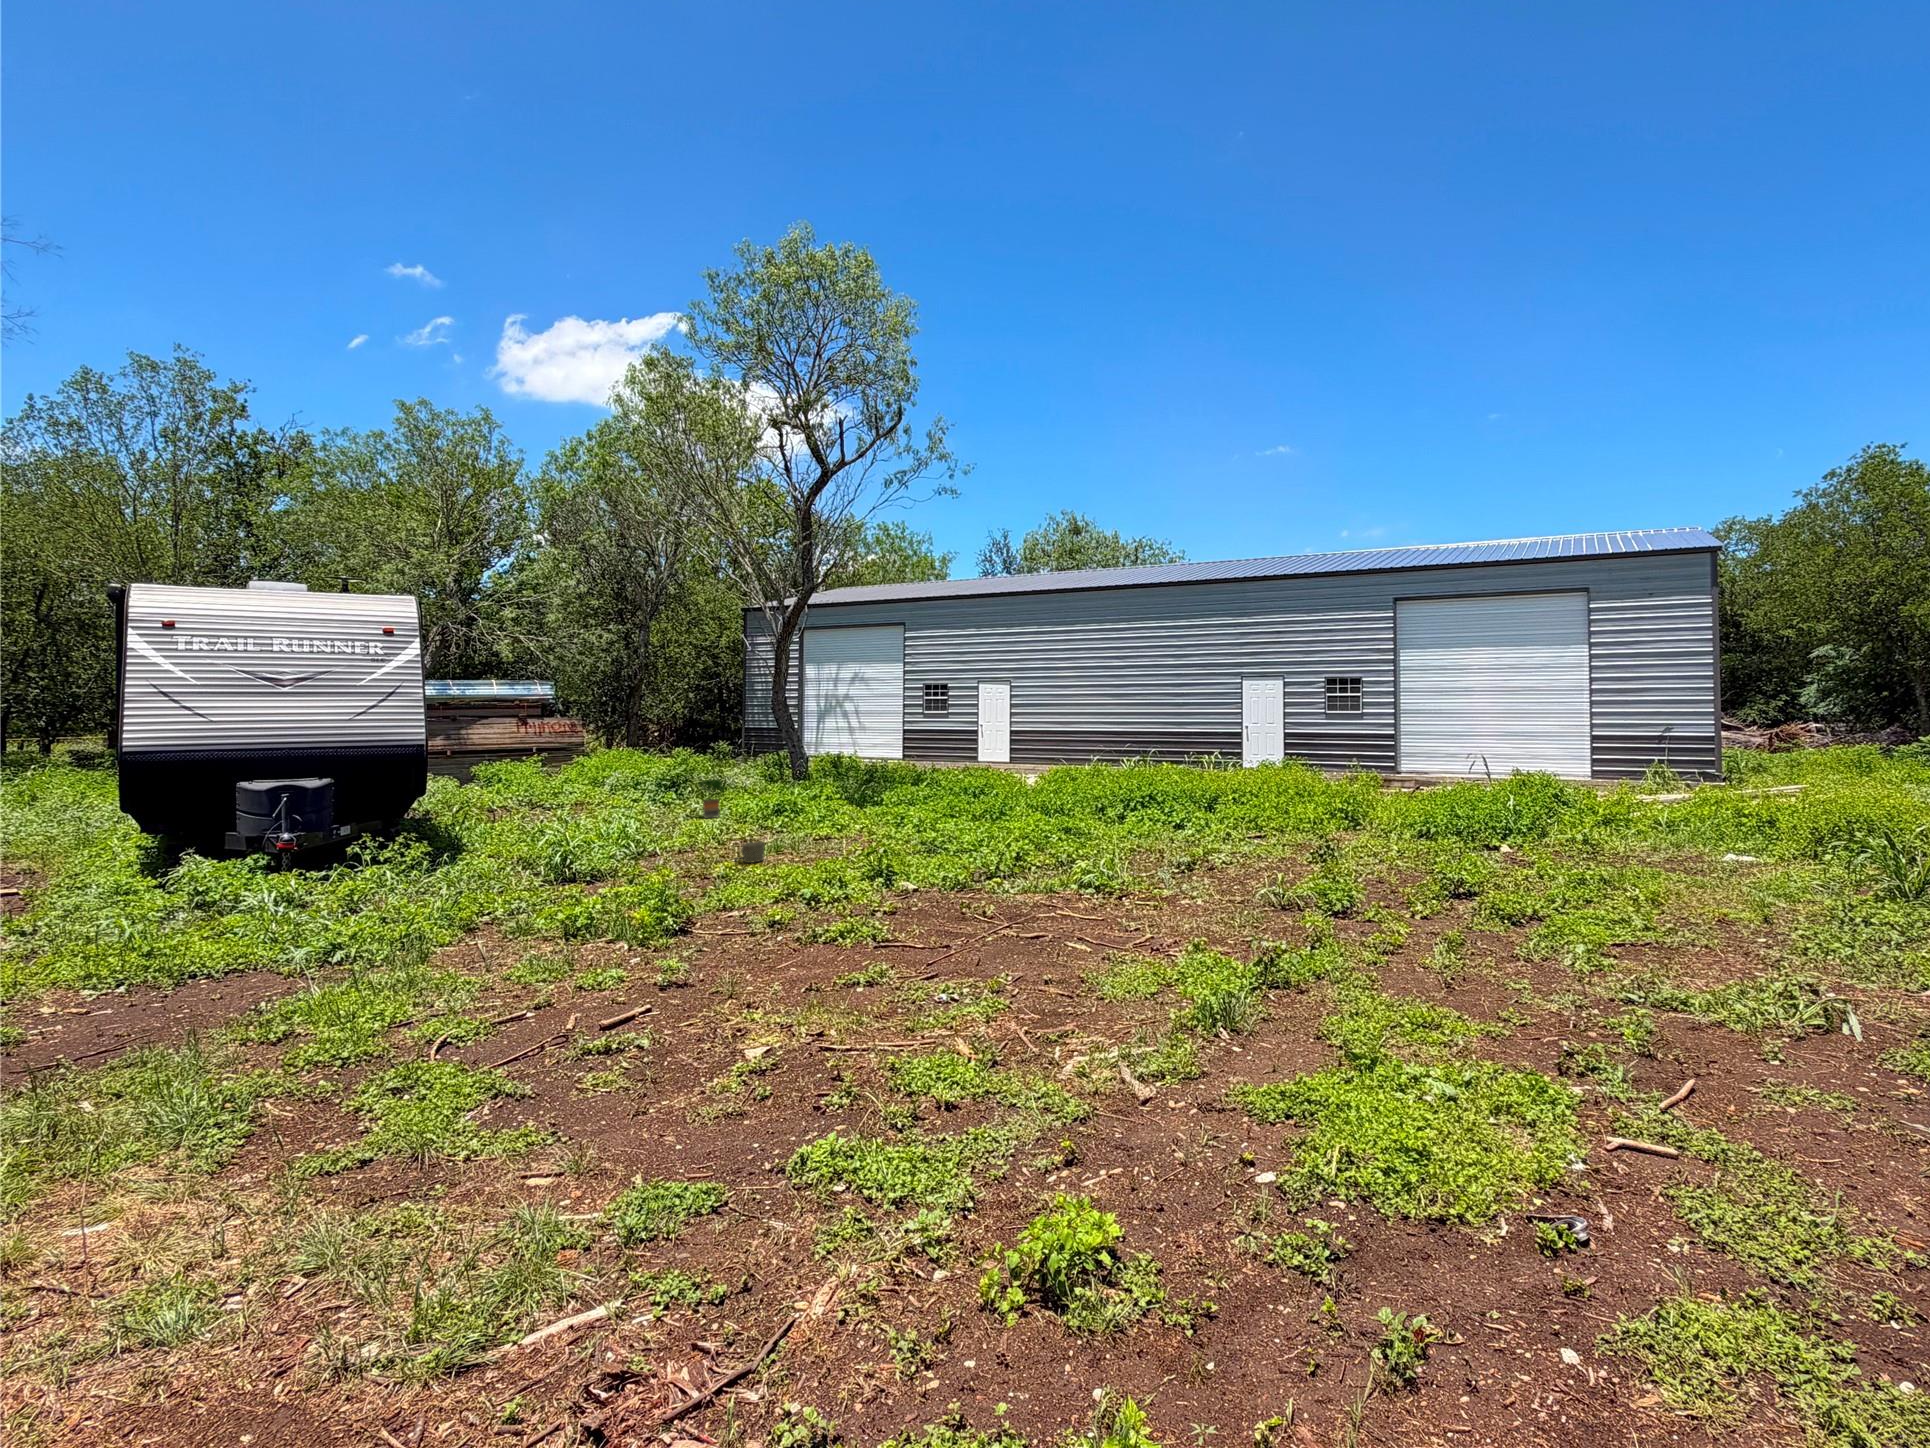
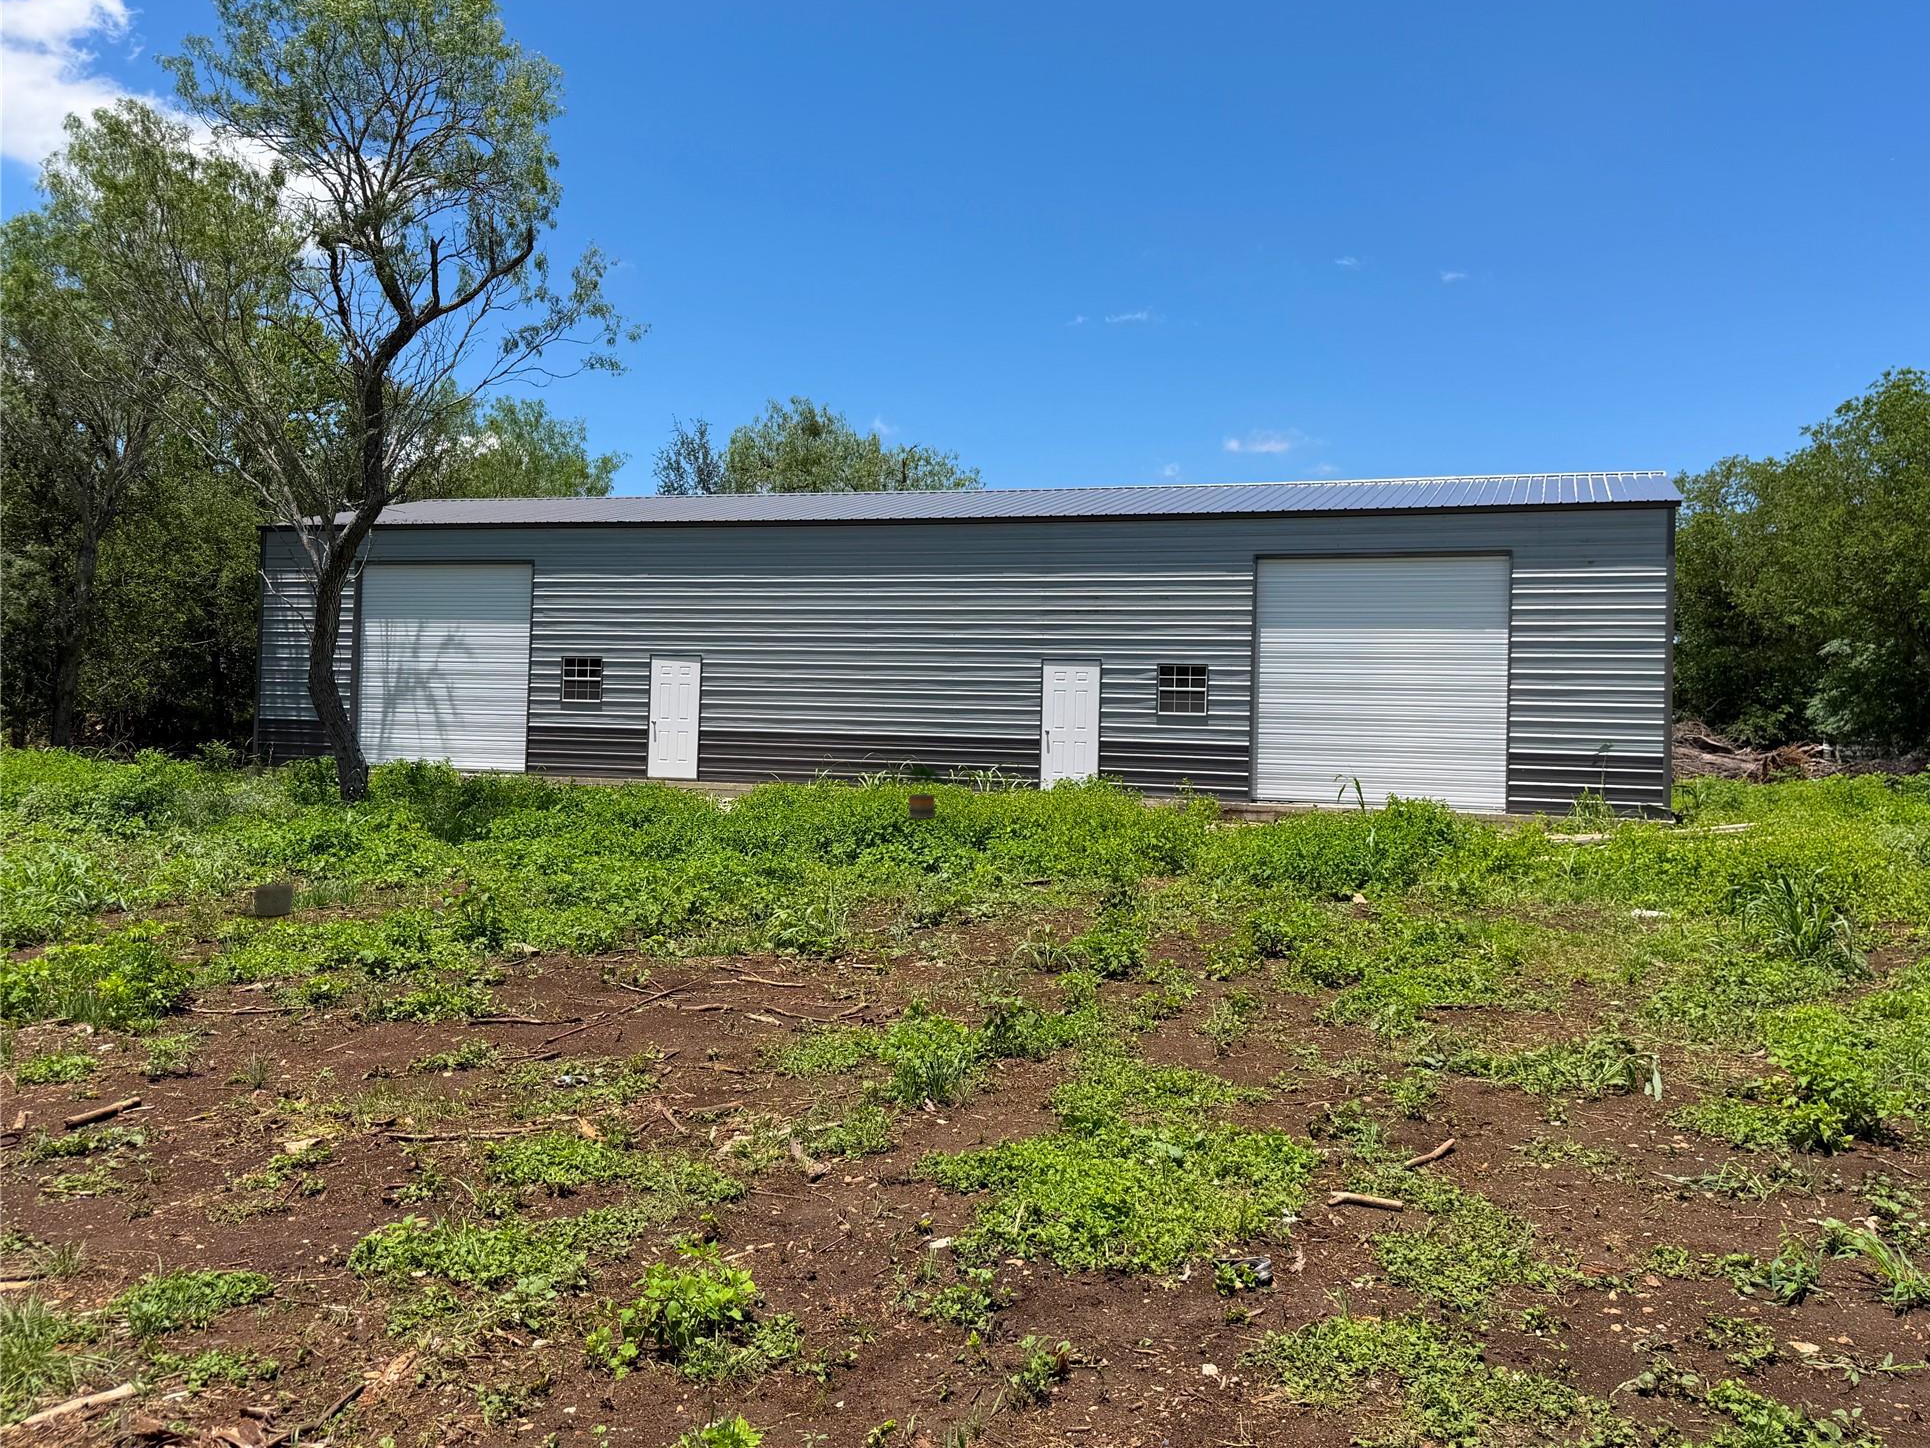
potted tree: present [698,779,724,818] -> present [906,767,943,819]

